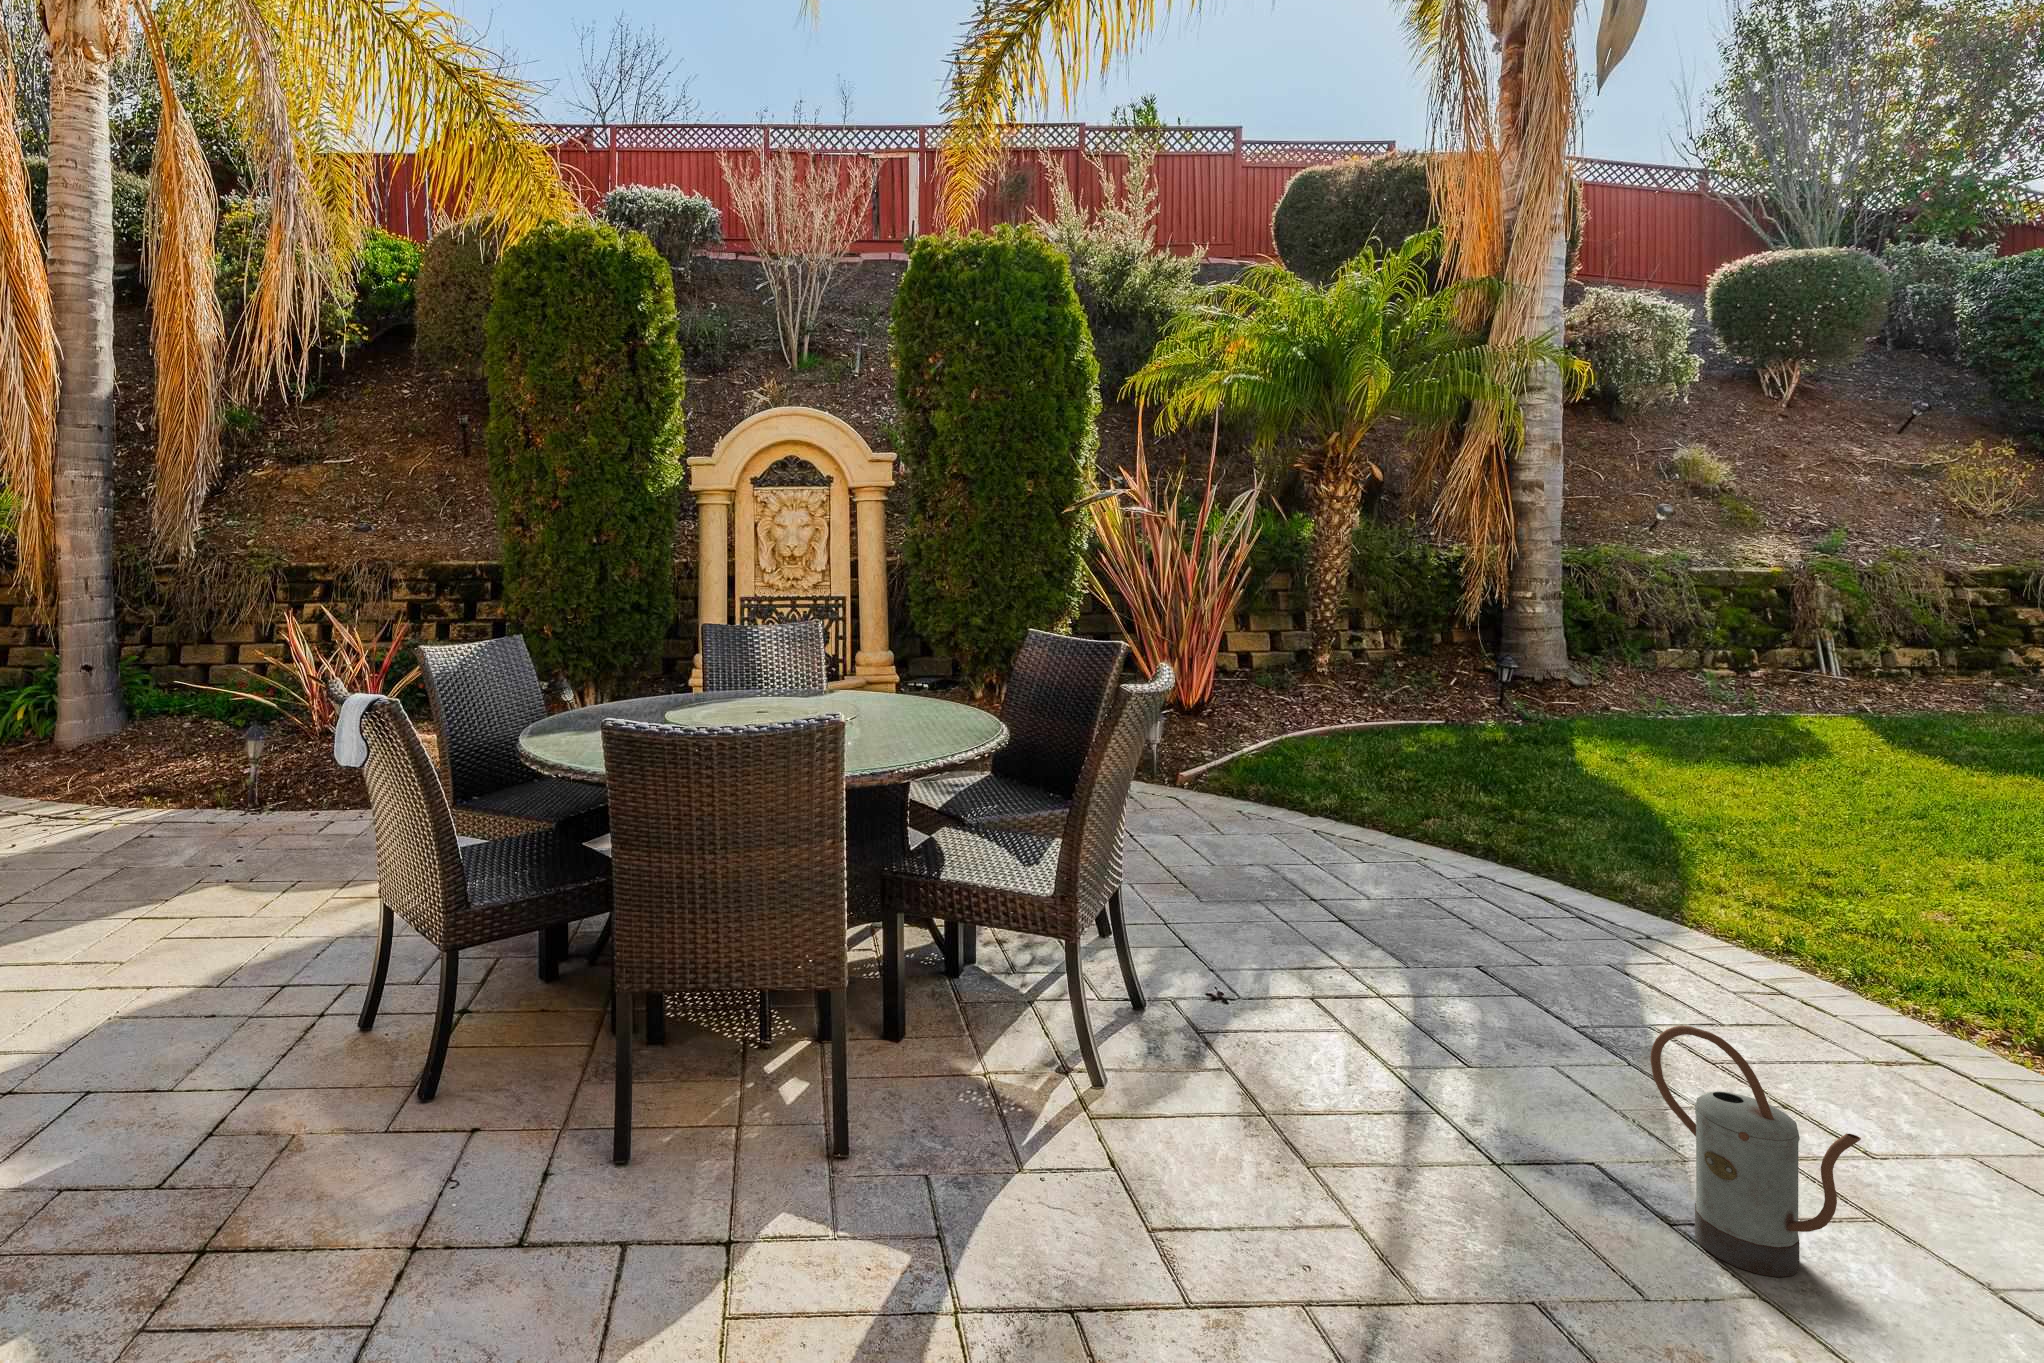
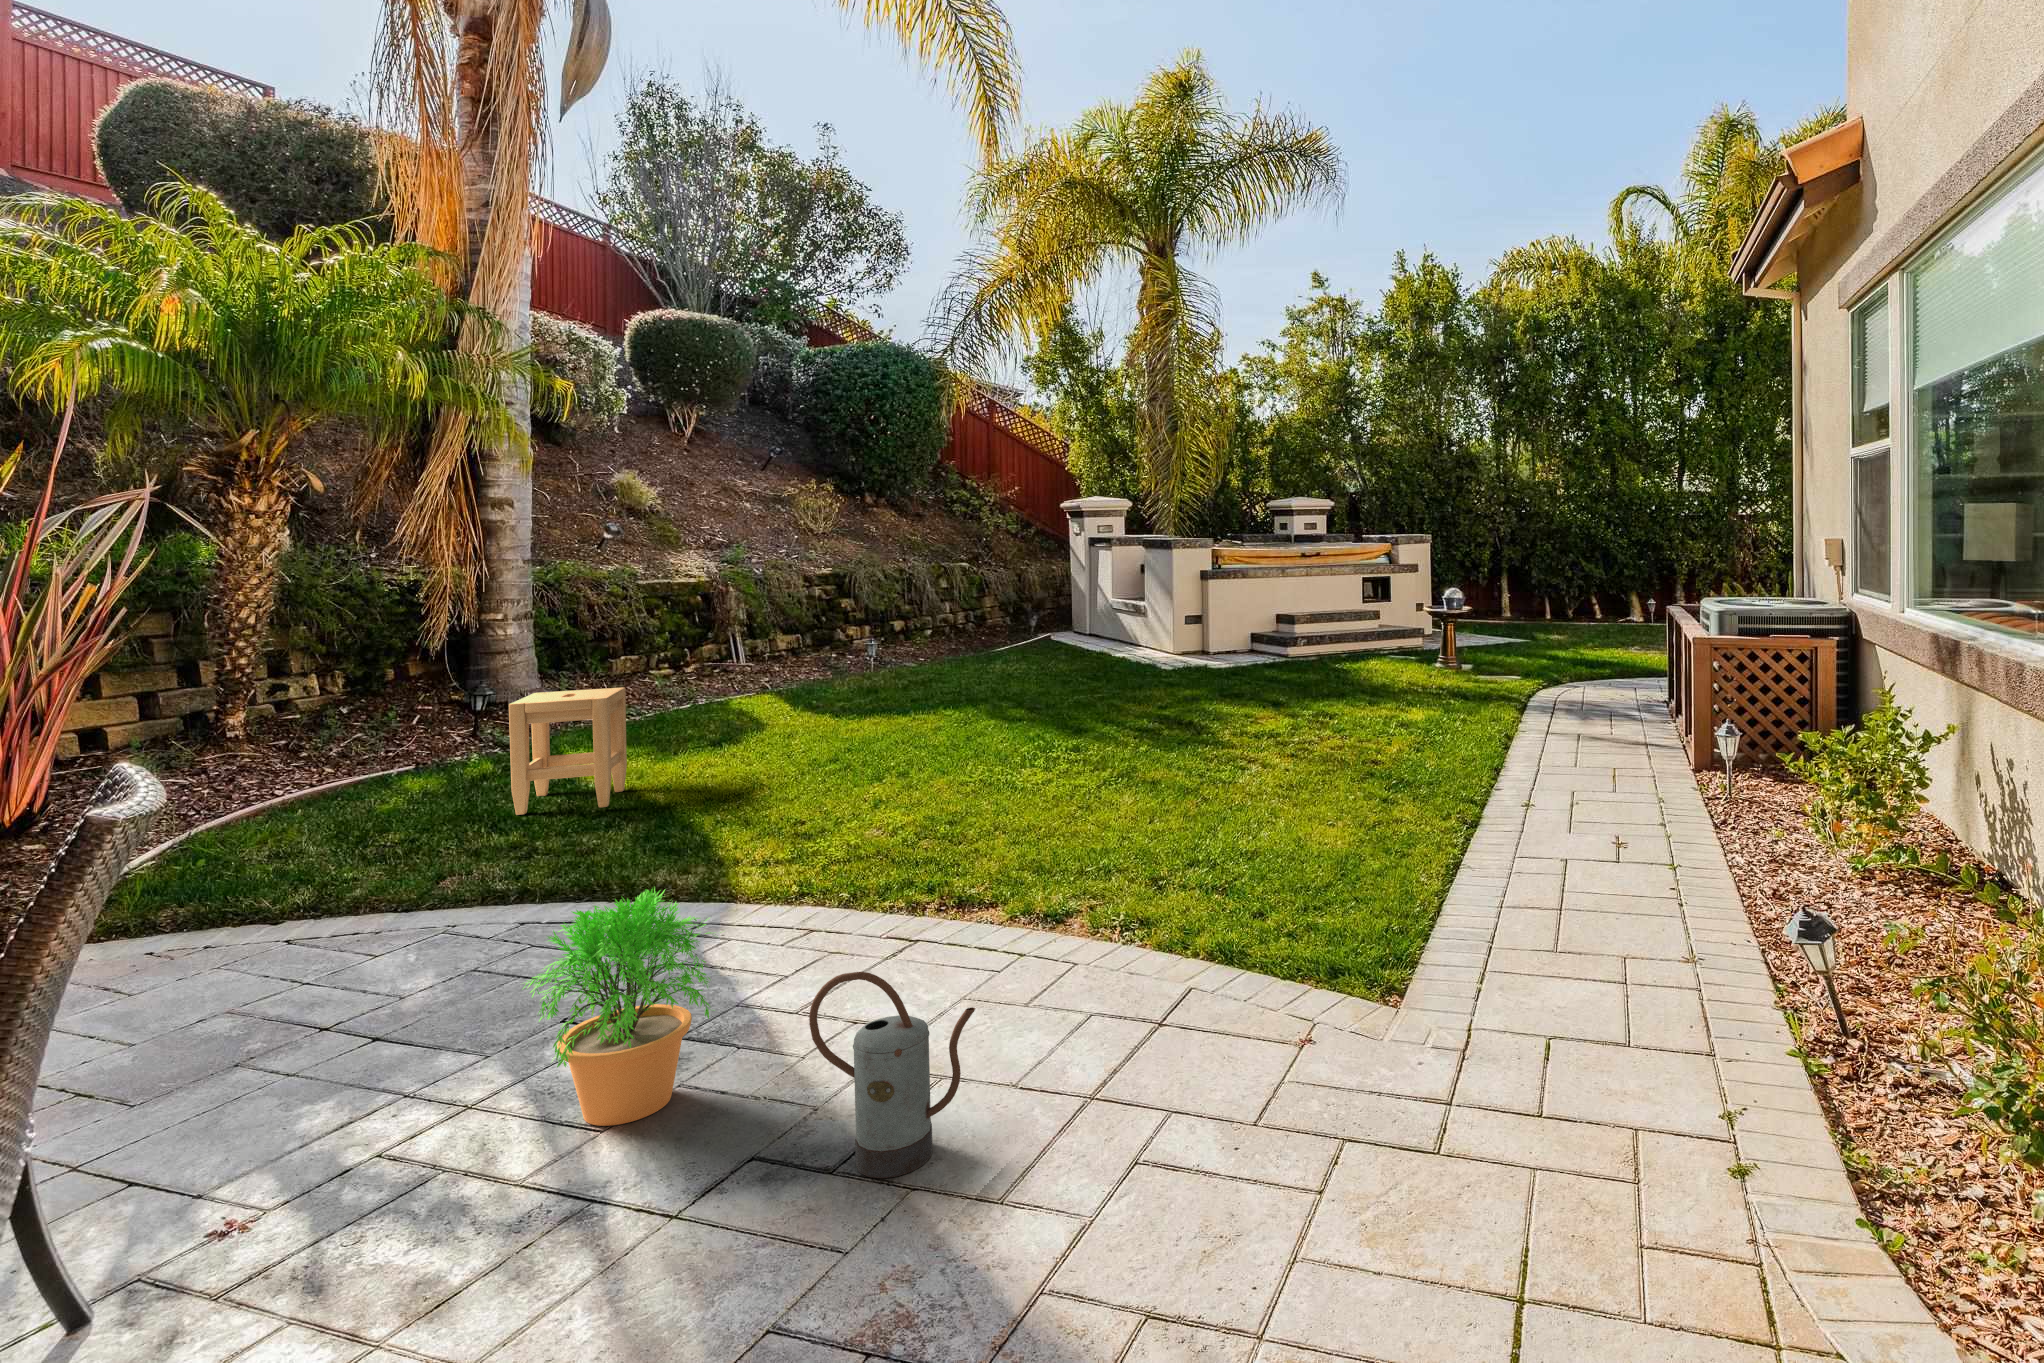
stool: none [1506,673,1628,796] -> present [509,687,627,815]
potted plant: none [1409,871,1605,1078] -> present [523,888,711,1126]

